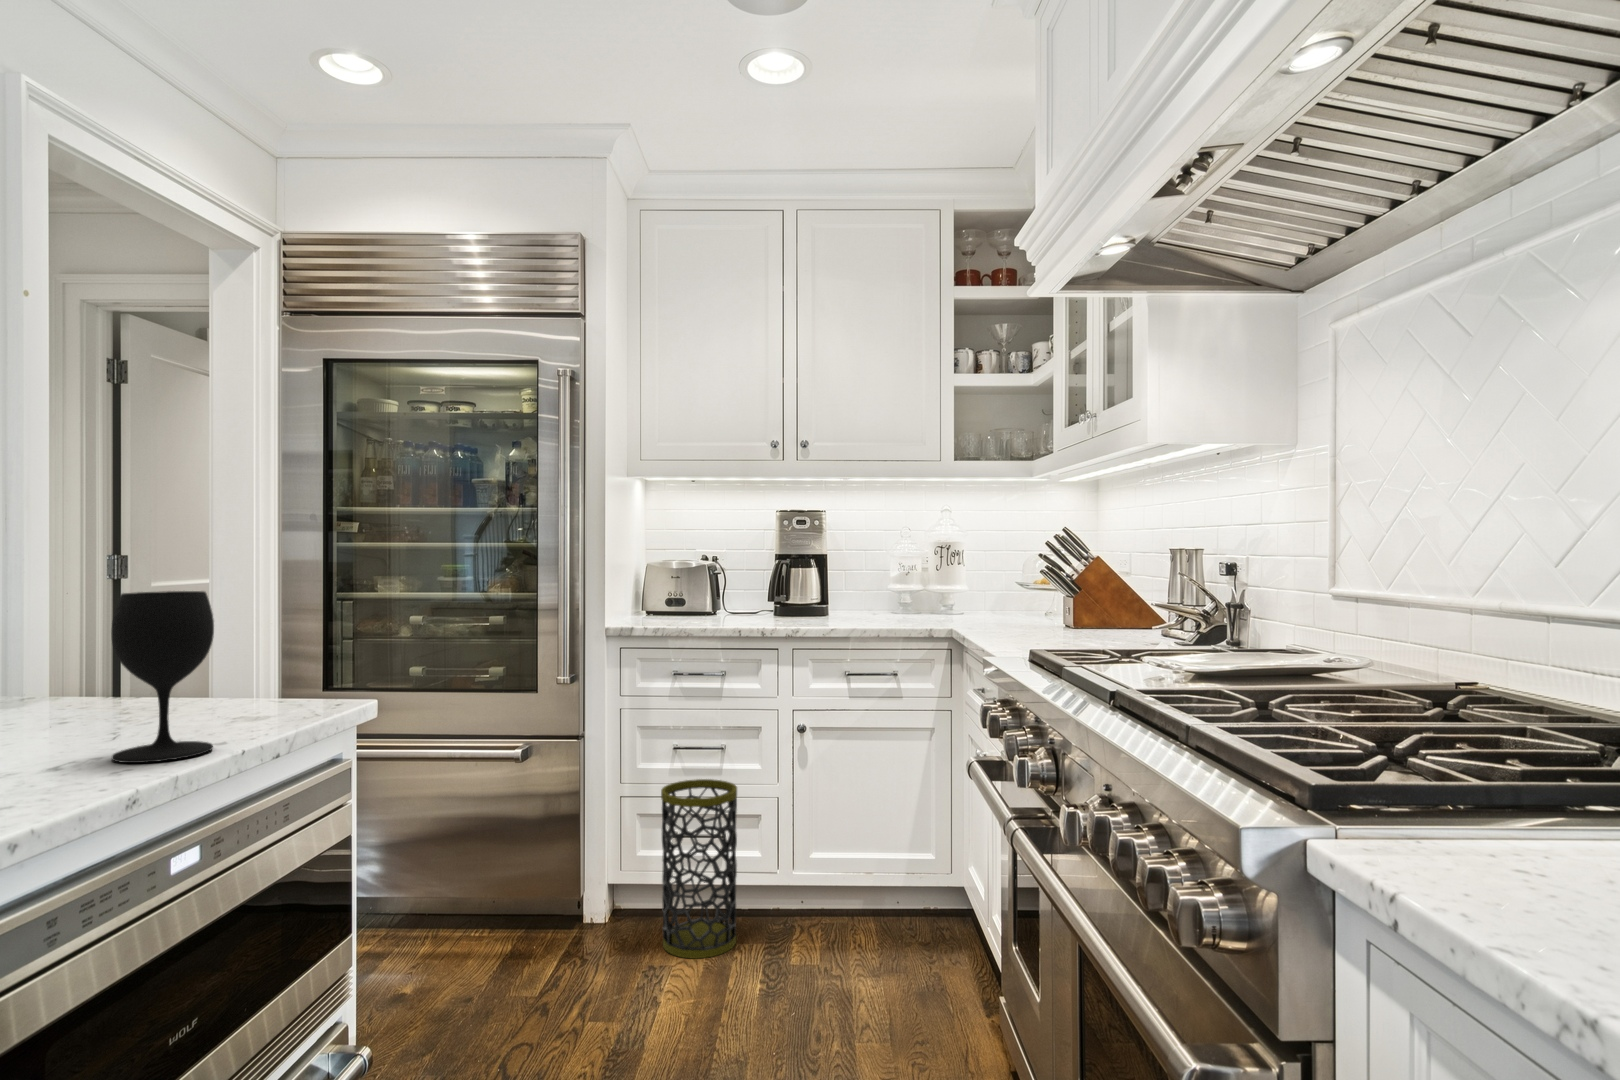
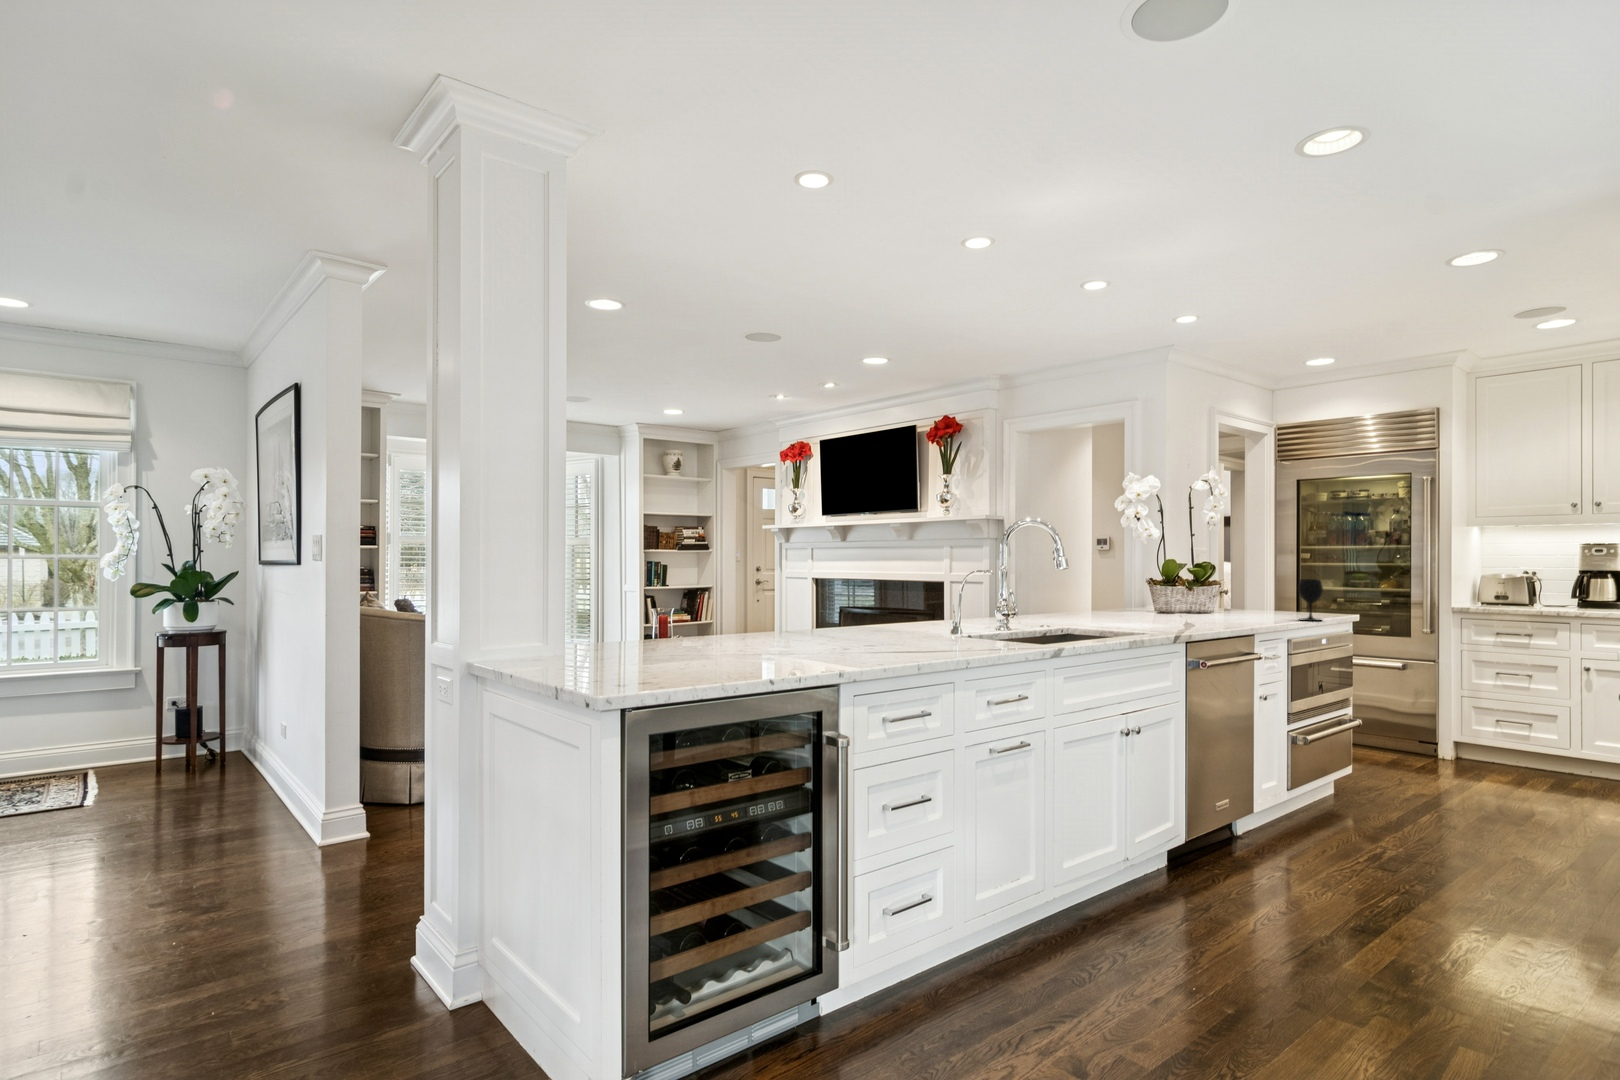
trash can: present [661,779,737,958] -> none [1487,691,1538,779]

